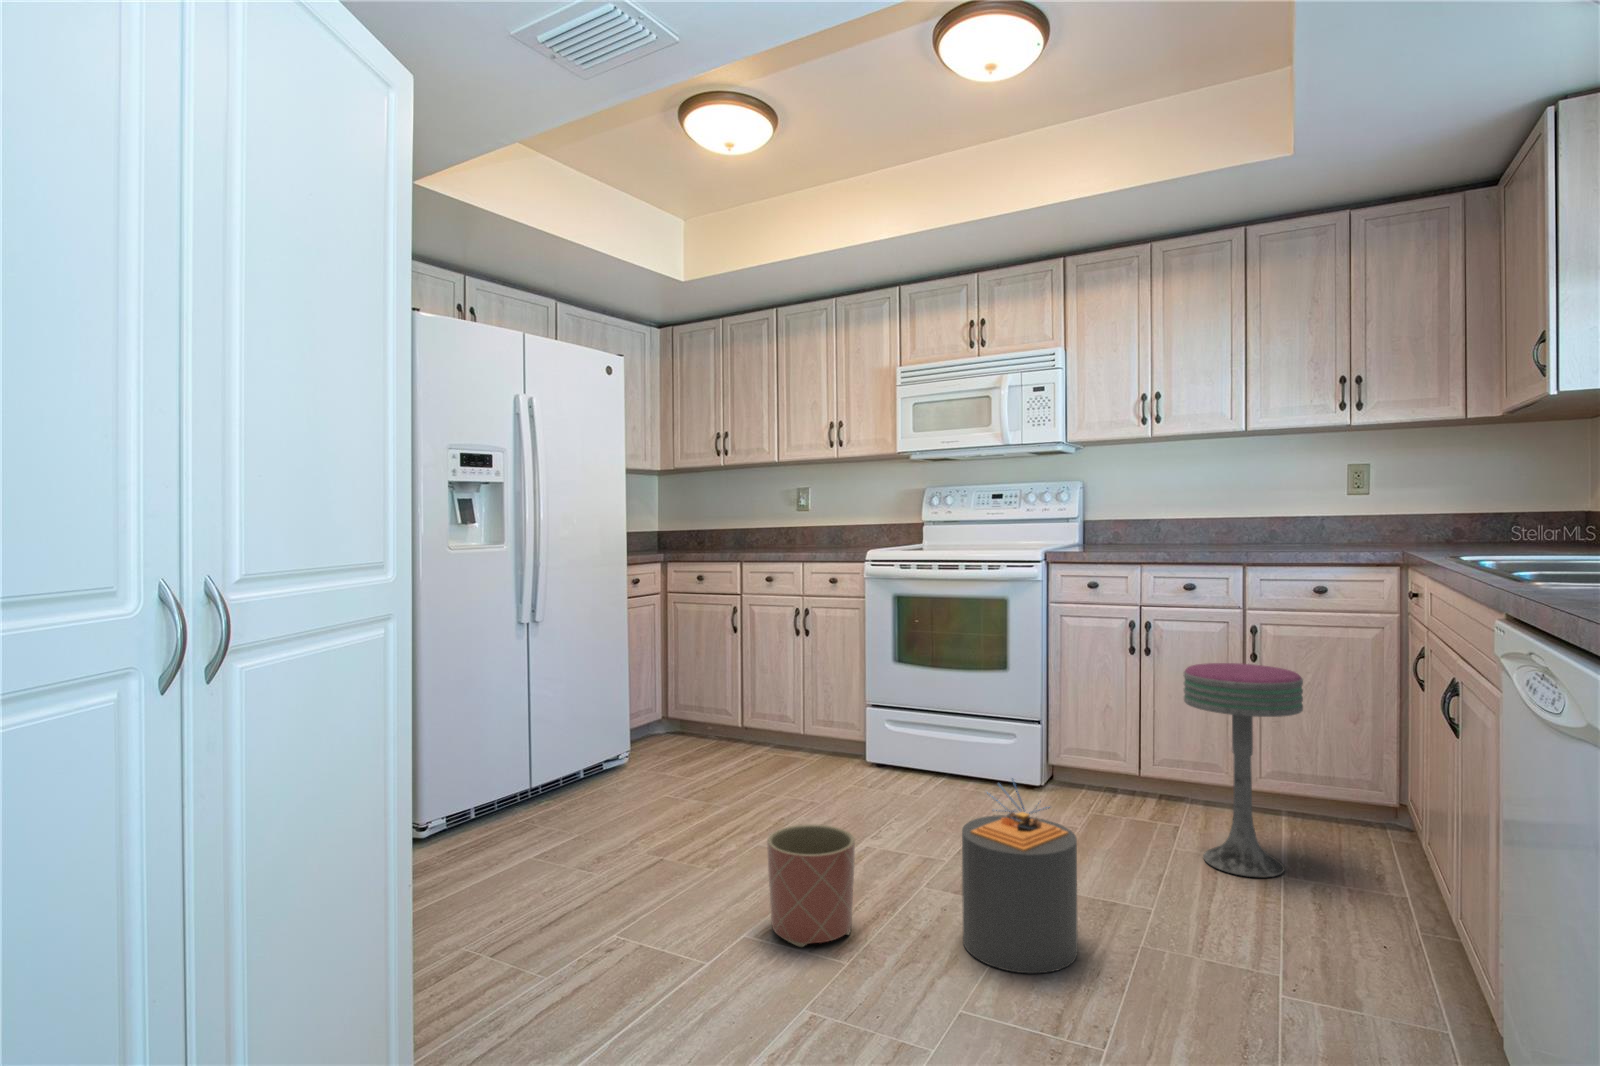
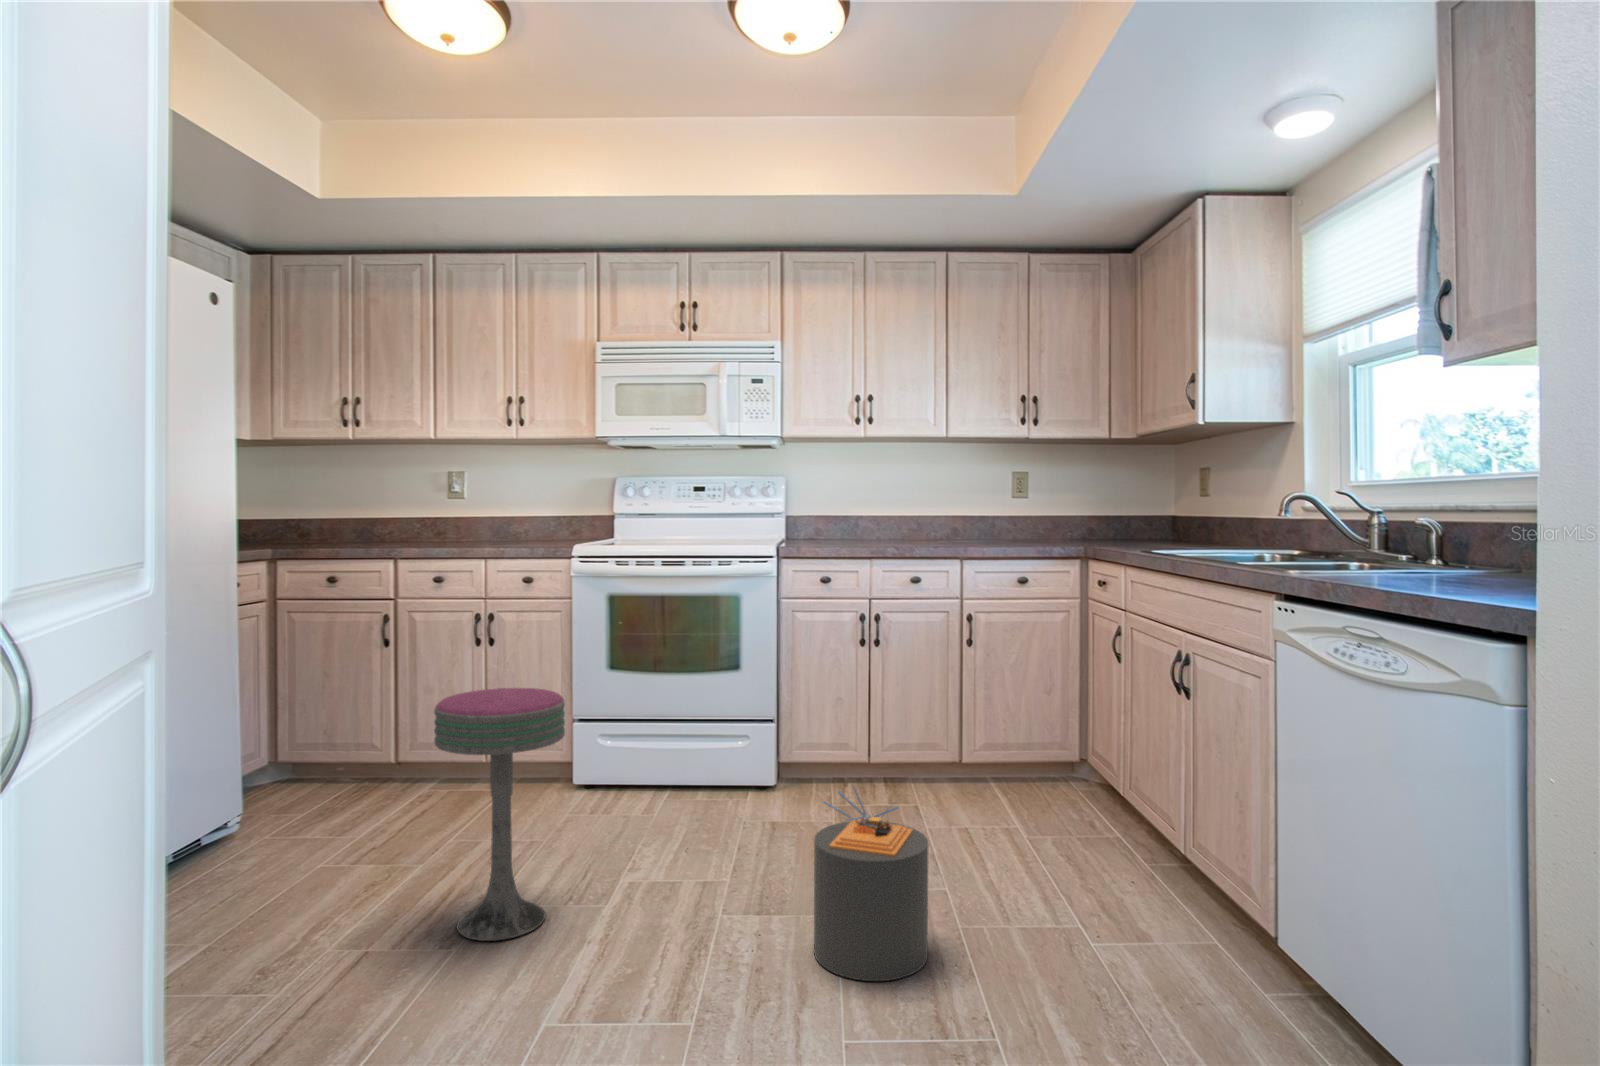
bar stool: present [1184,663,1303,877] -> present [434,688,565,941]
planter: present [767,824,855,947] -> none [605,868,708,1016]

